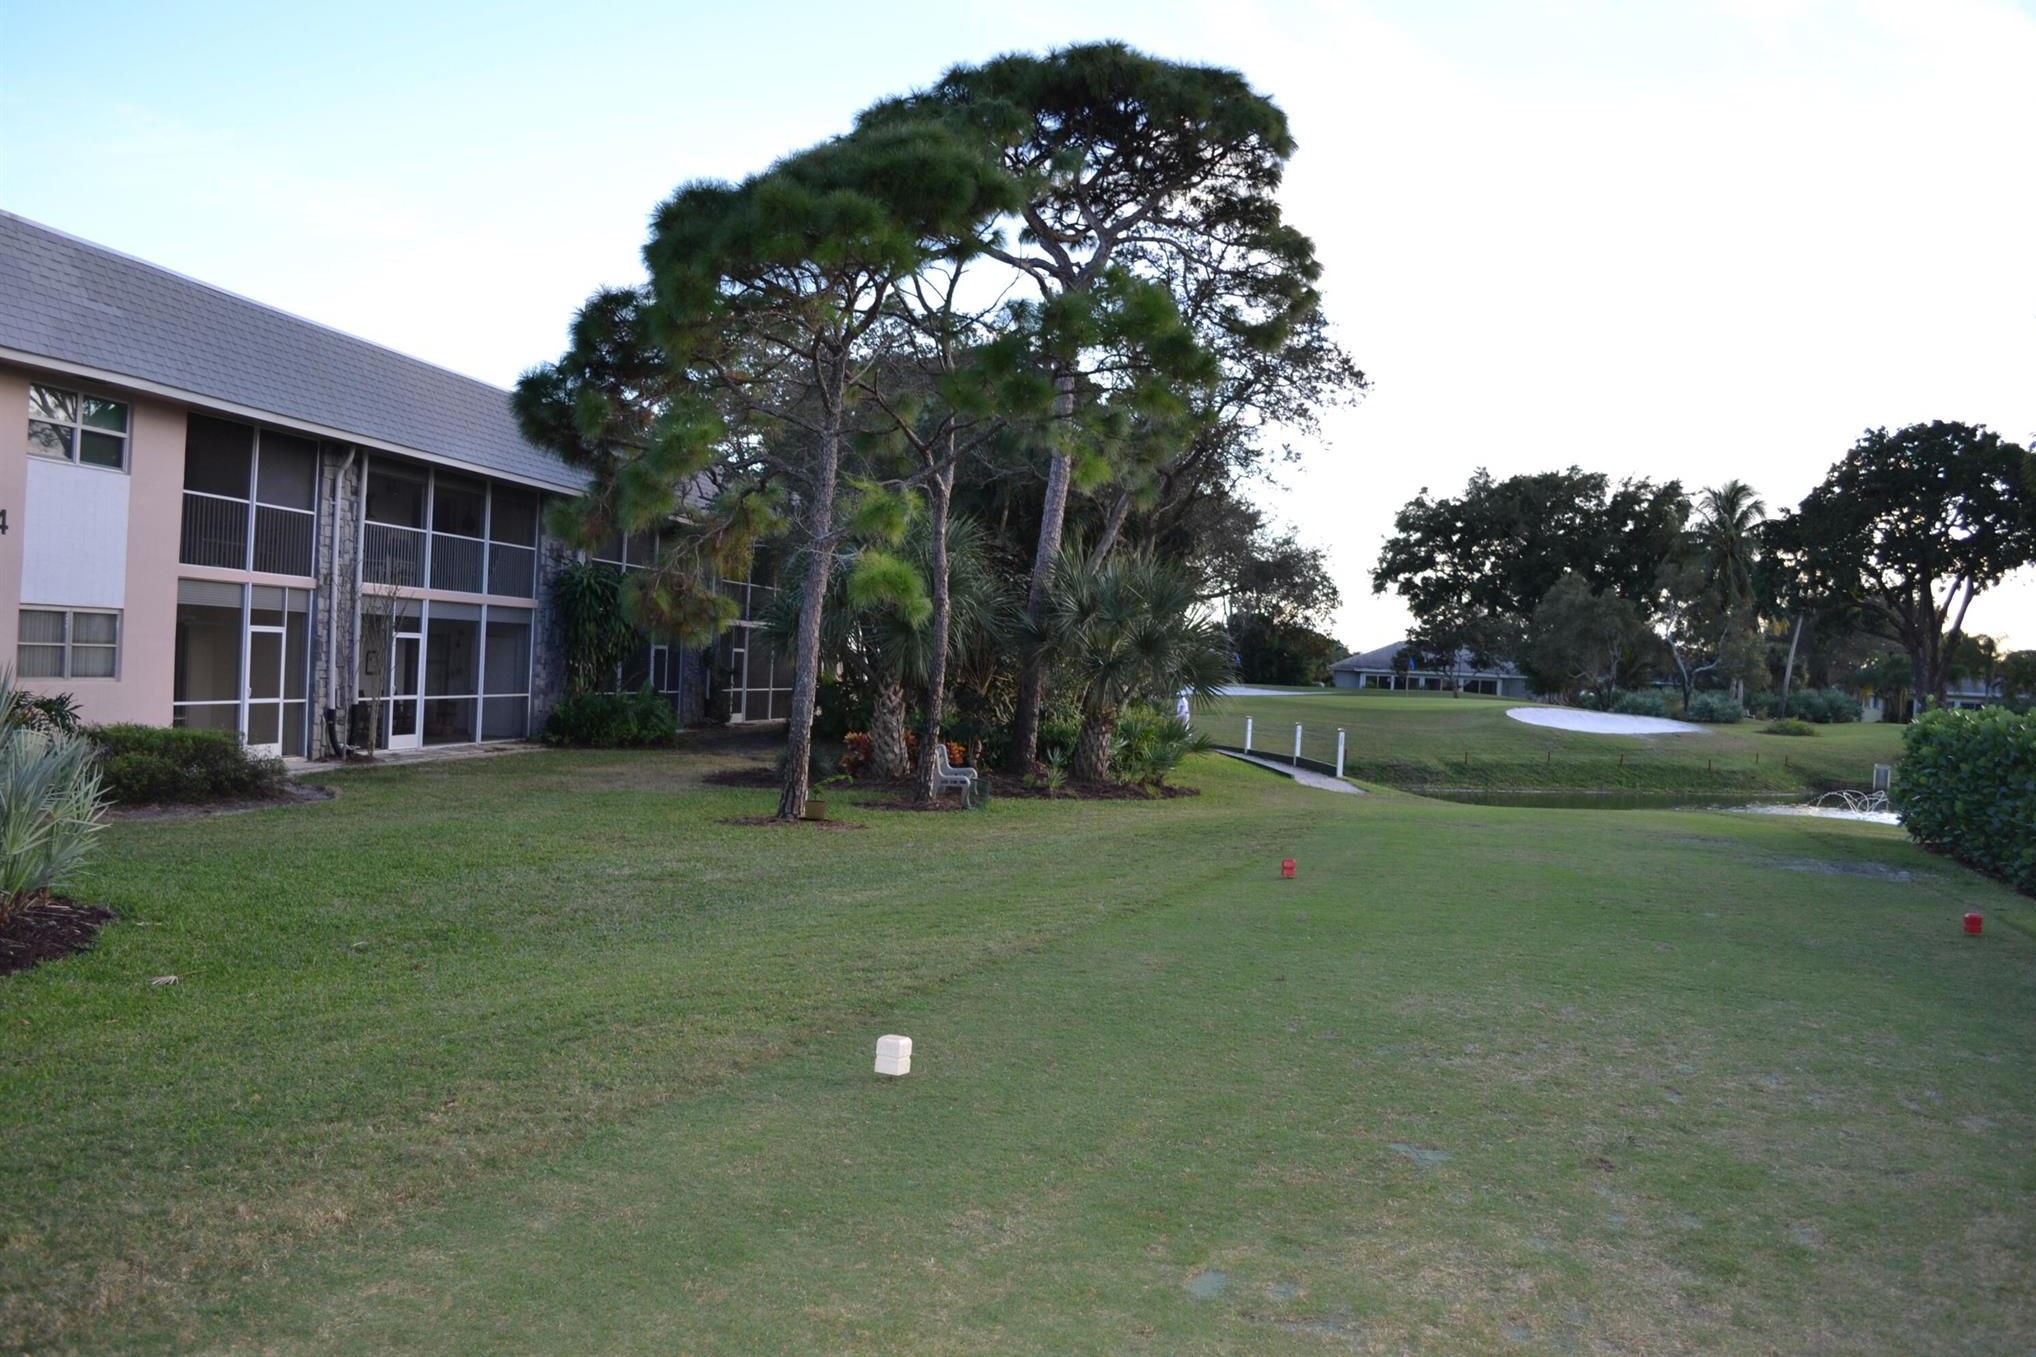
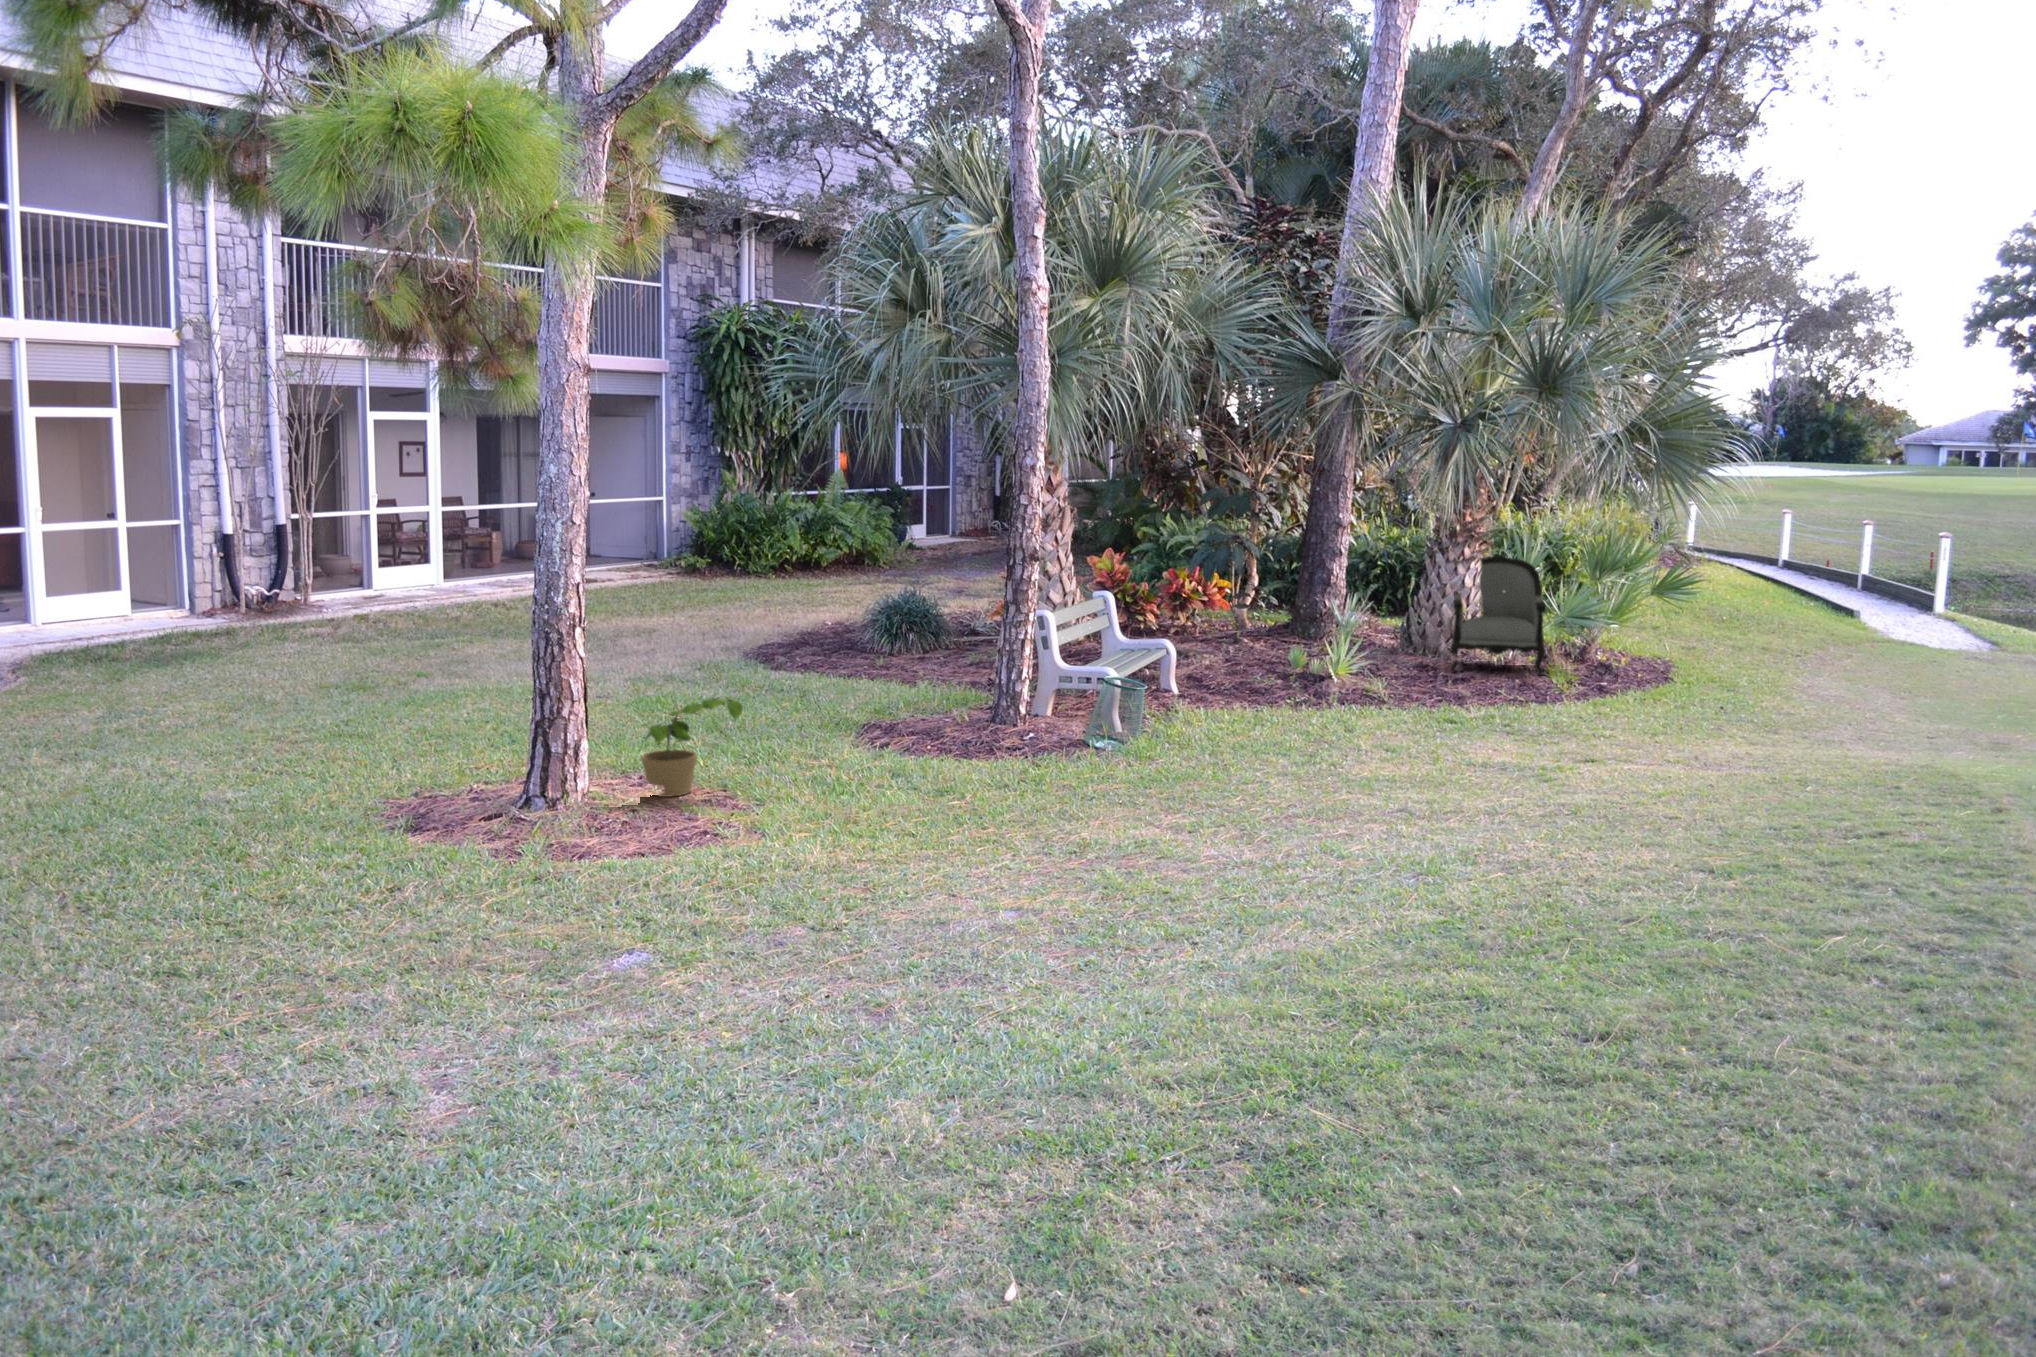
armchair: none [1099,729,1146,790] -> present [1450,554,1546,676]

